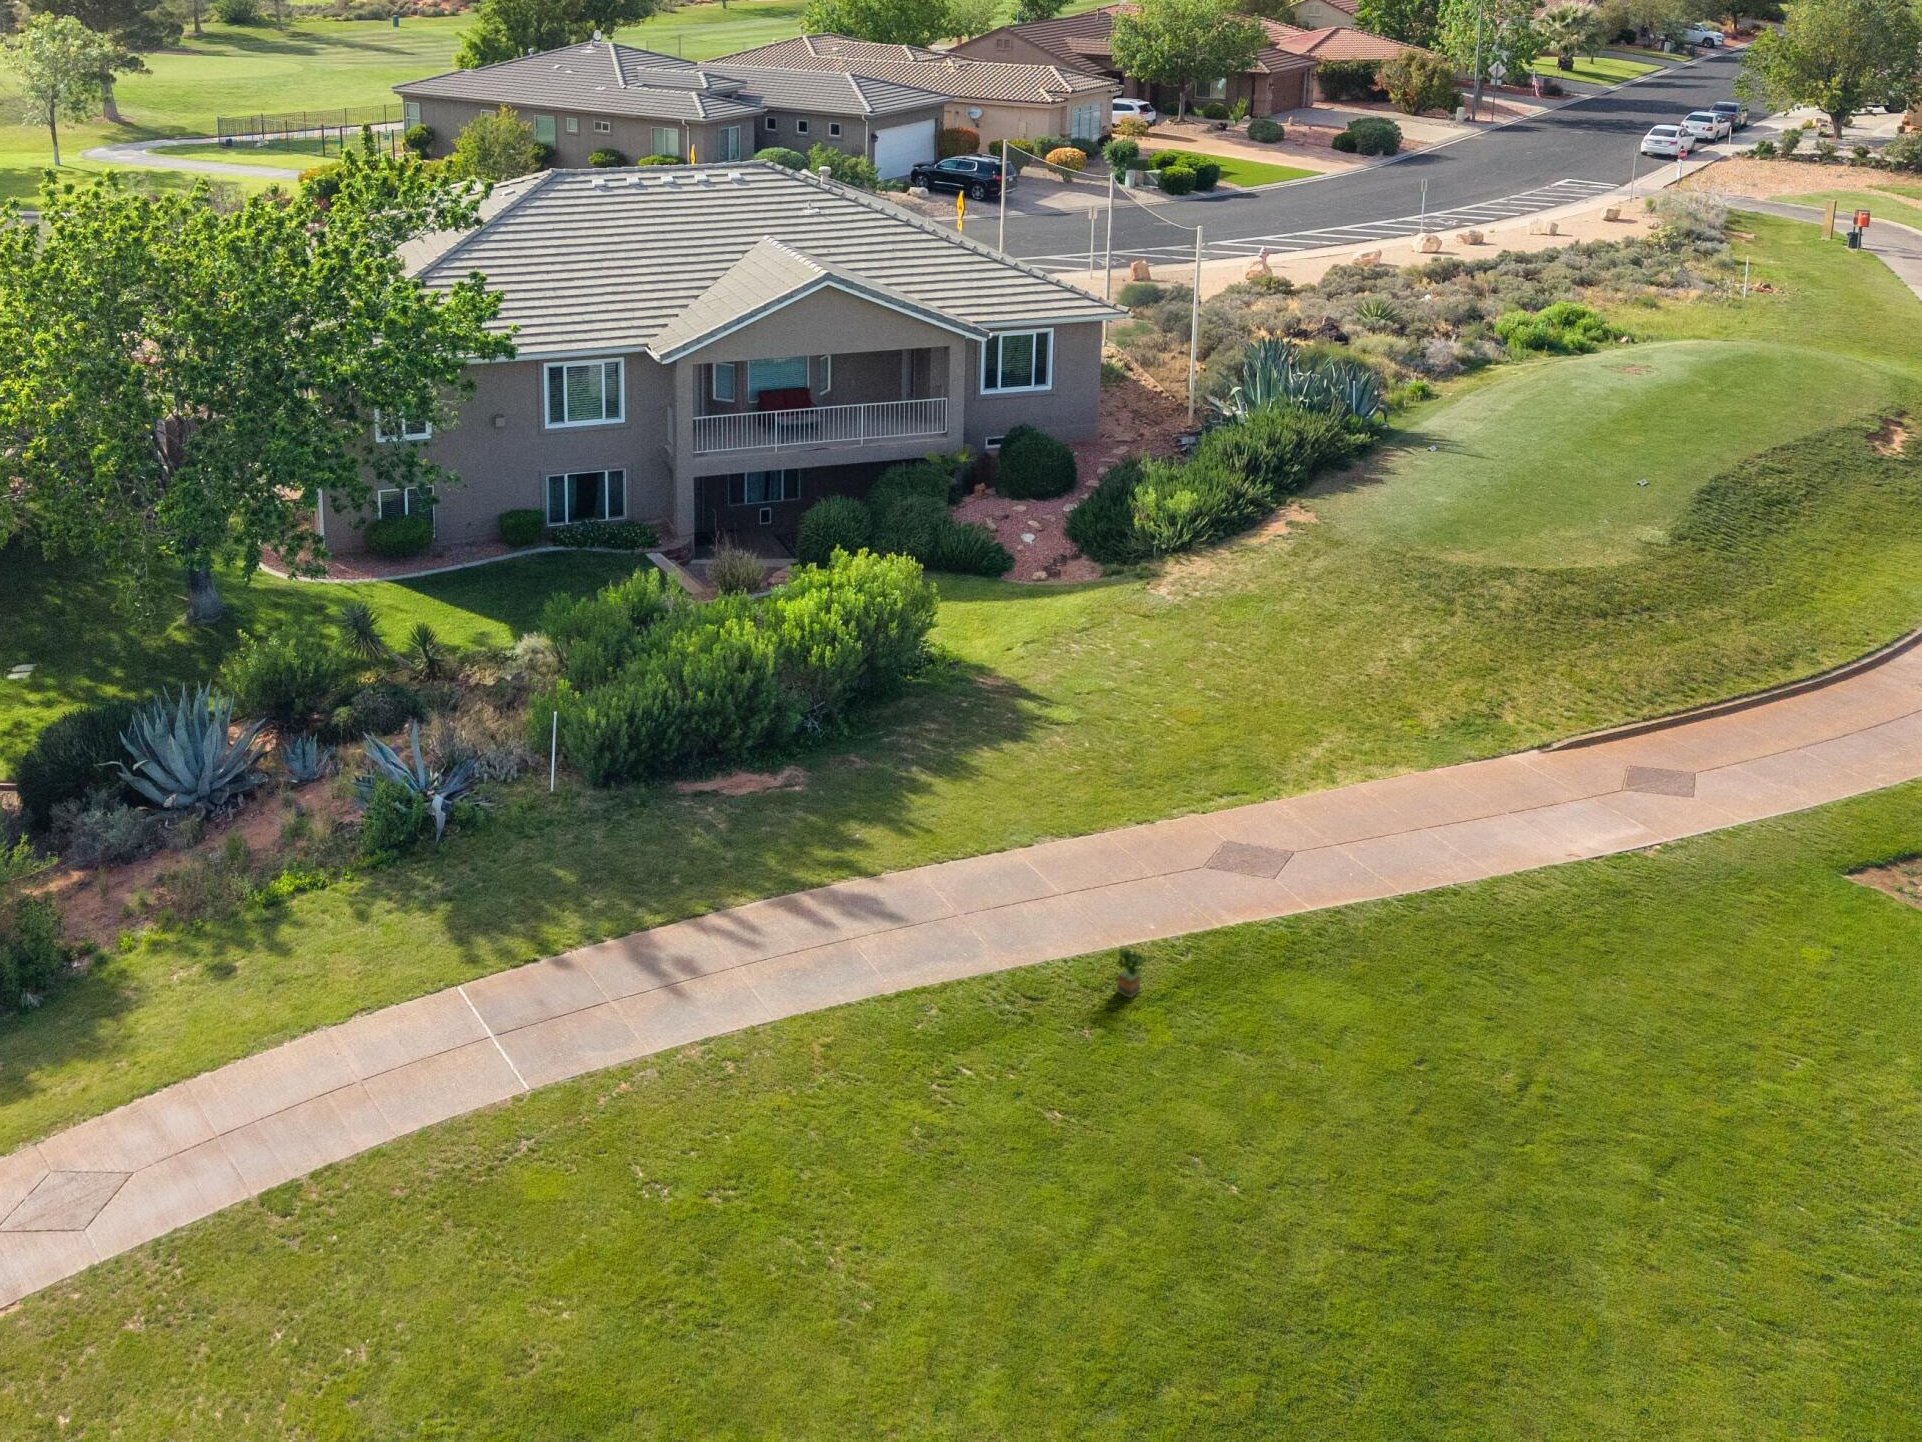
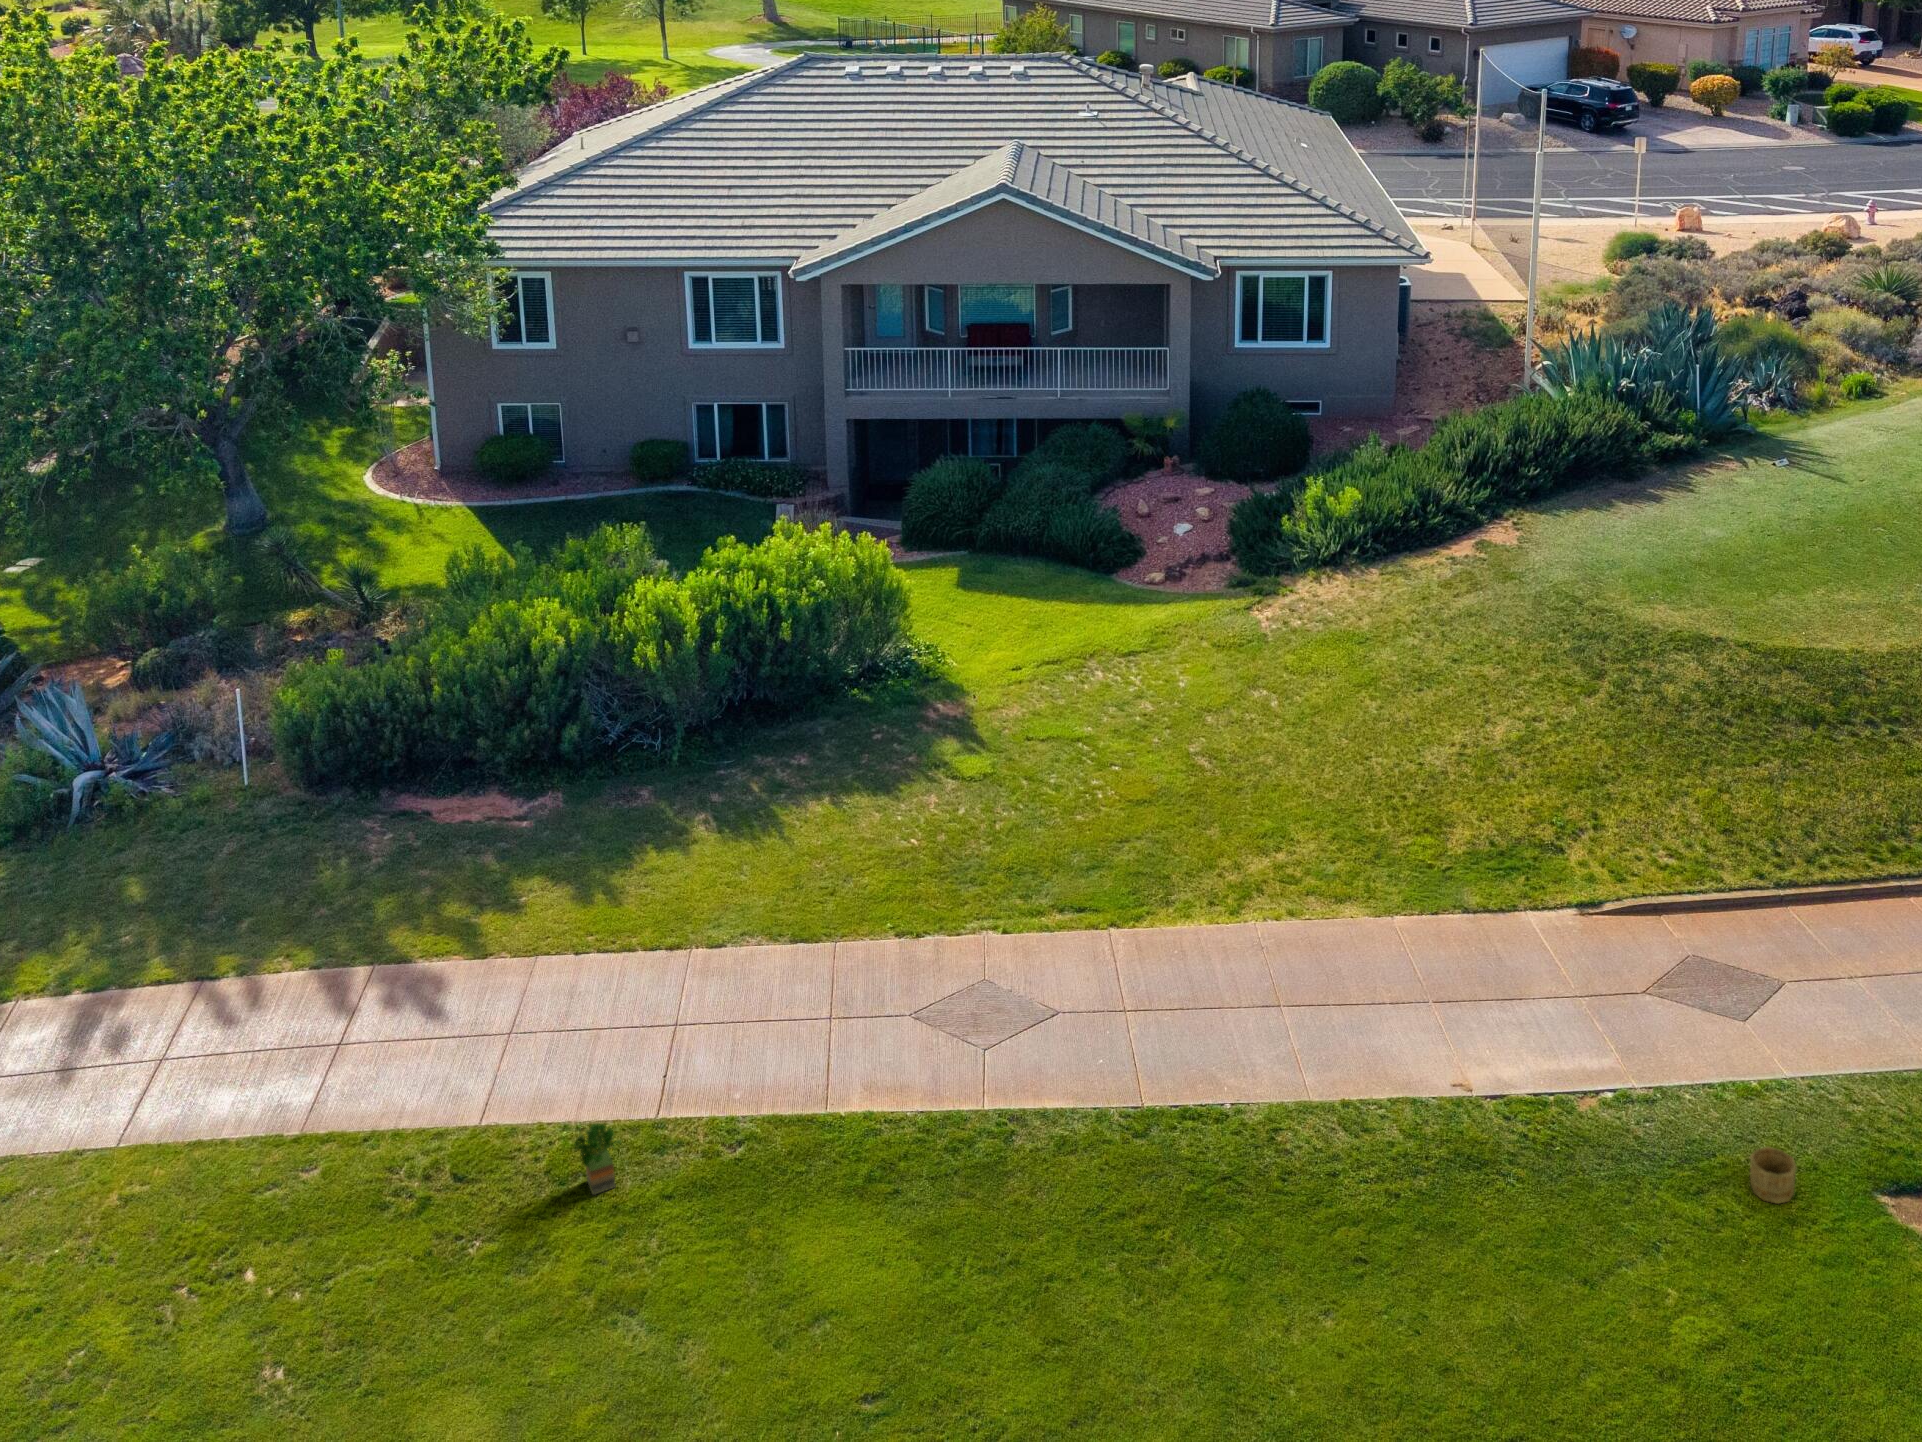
wooden bucket: none [1775,856,1806,888] -> present [1750,1147,1796,1204]

